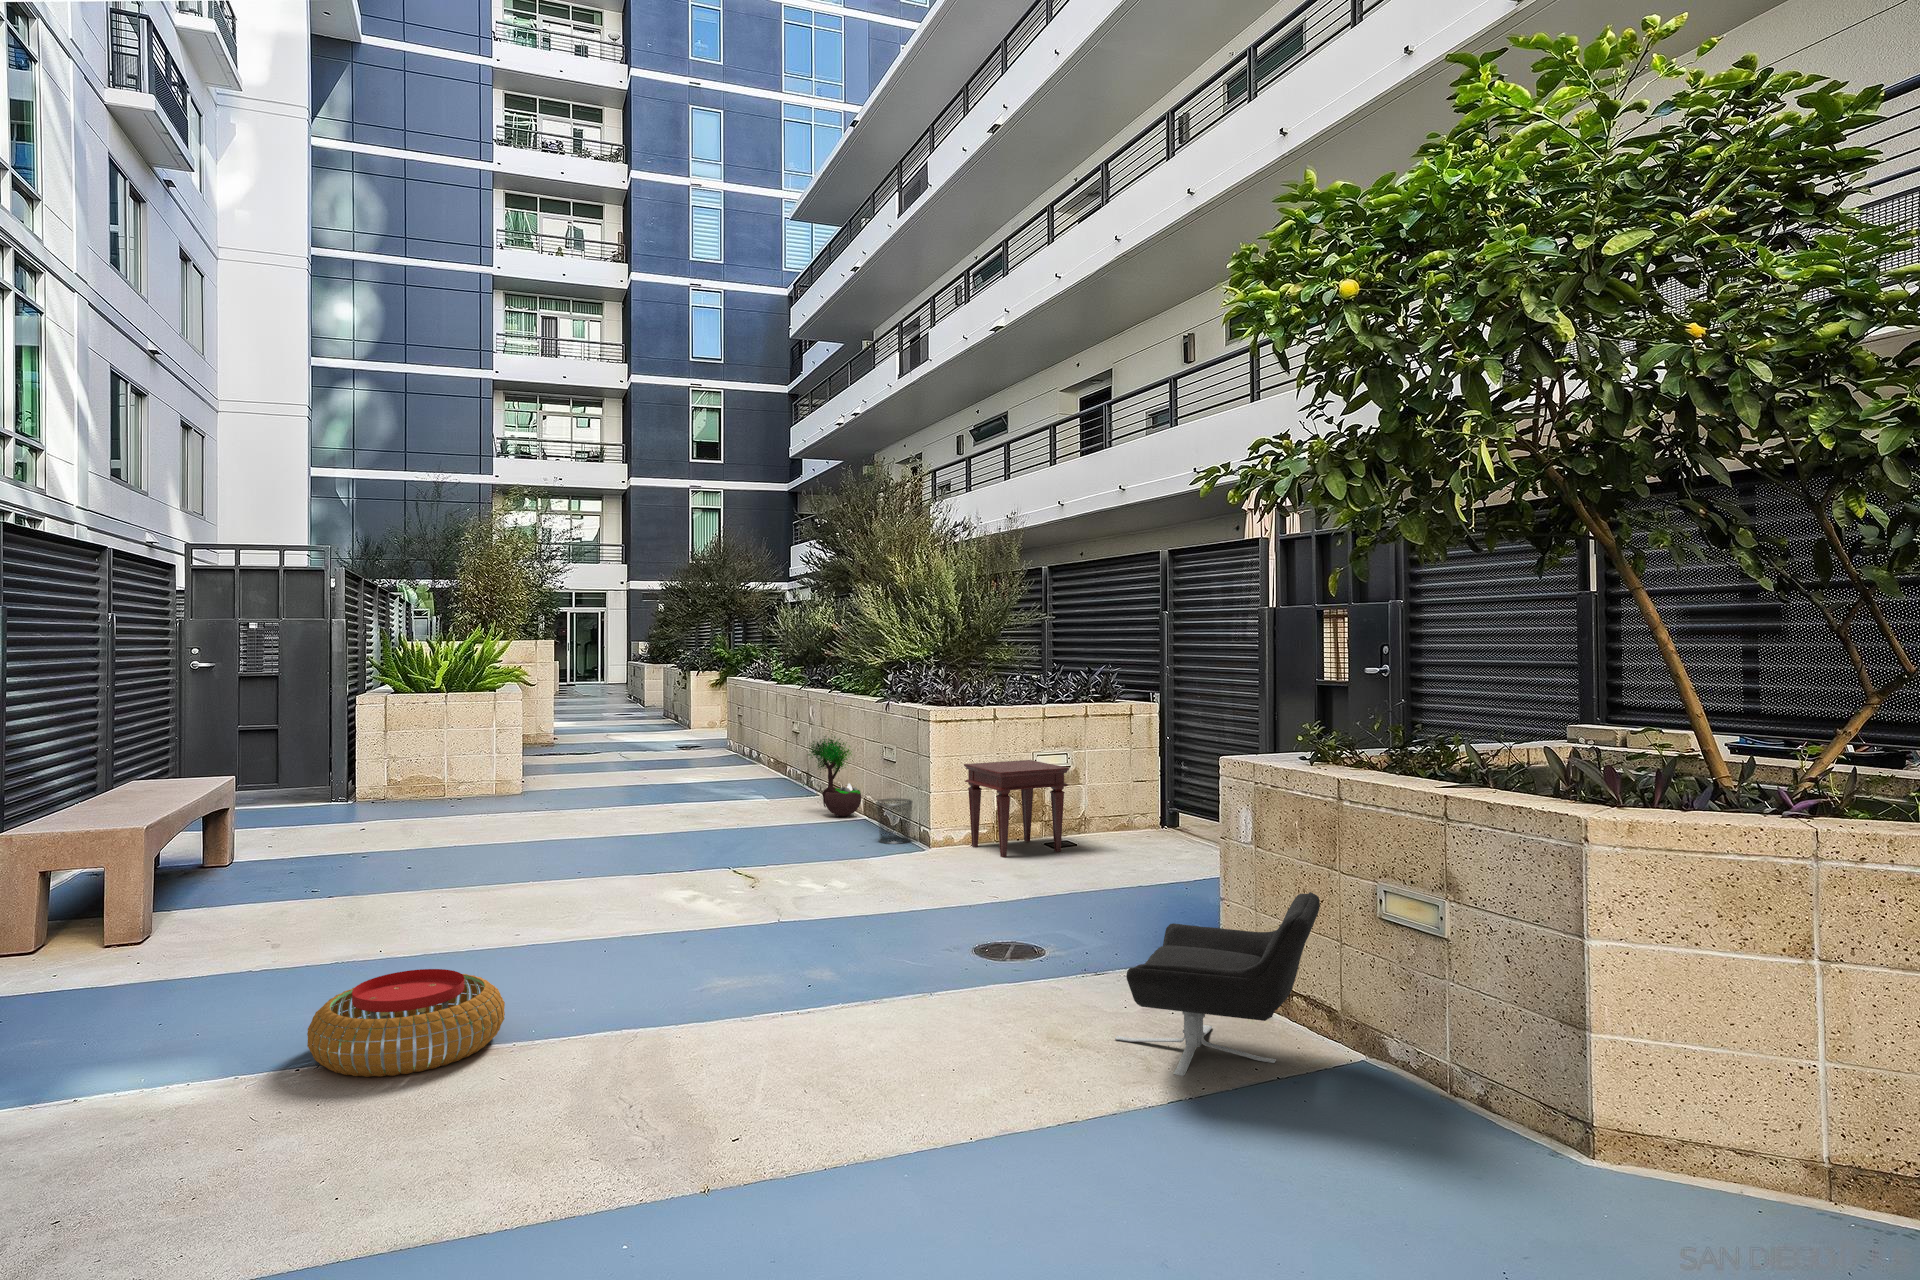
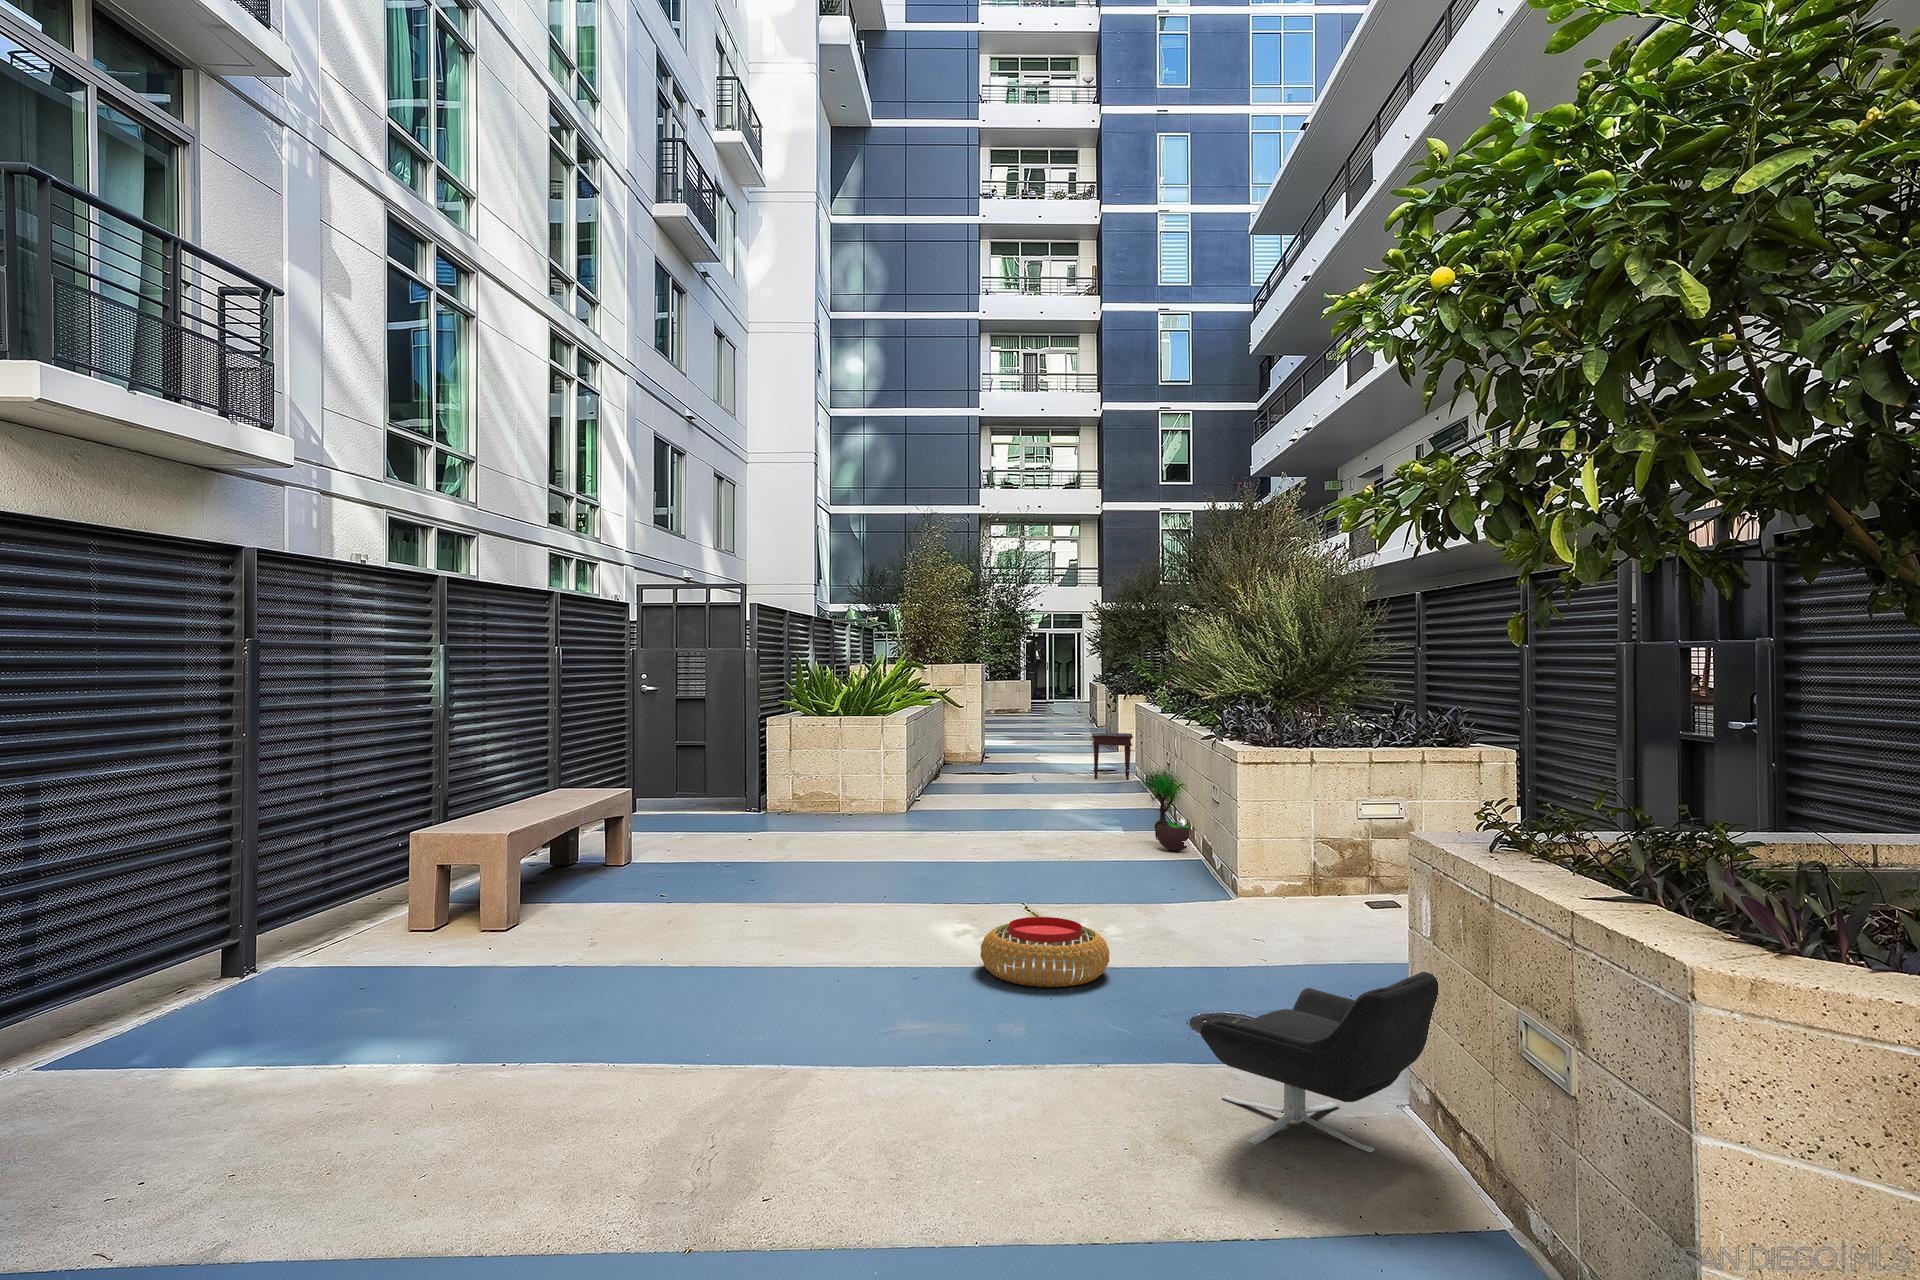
side table: present [964,760,1069,858] -> present [1092,733,1133,780]
waste bin: present [876,799,912,844] -> none [1183,836,1222,883]
pouf: present [307,969,505,1077] -> present [981,917,1109,987]

